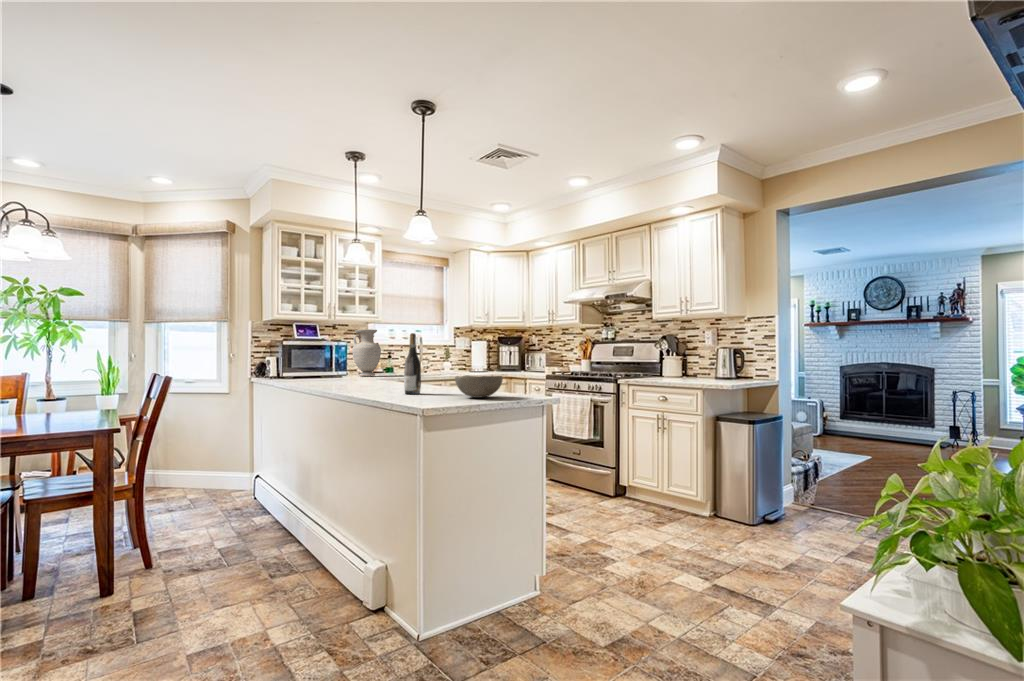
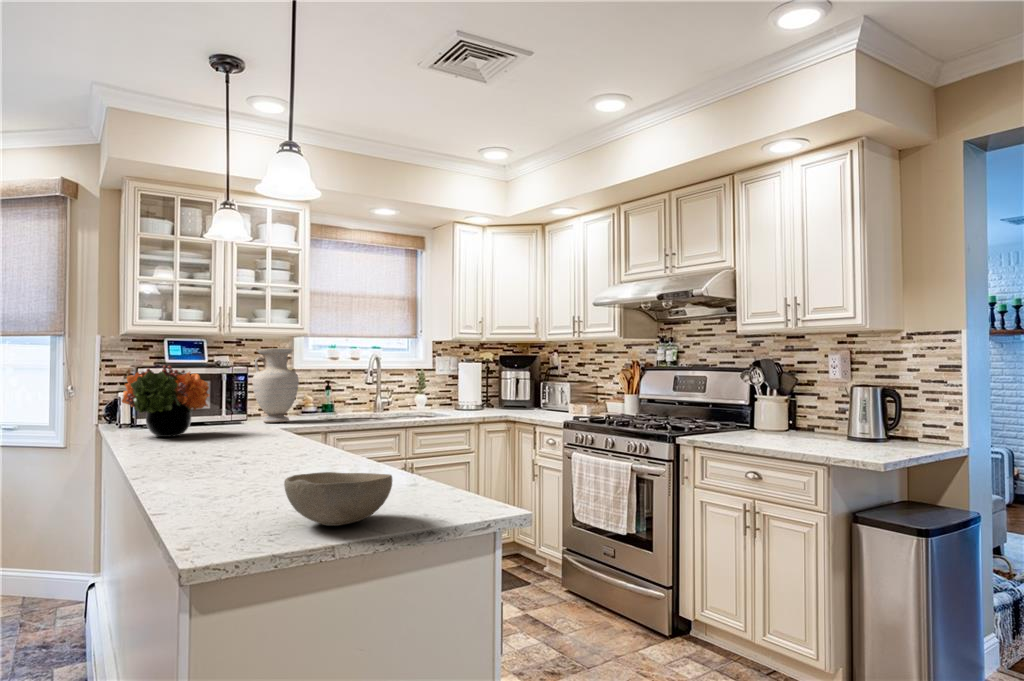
wine bottle: present [404,333,421,394] -> none [214,376,250,501]
flower arrangement: none [289,337,341,381] -> present [122,365,209,437]

